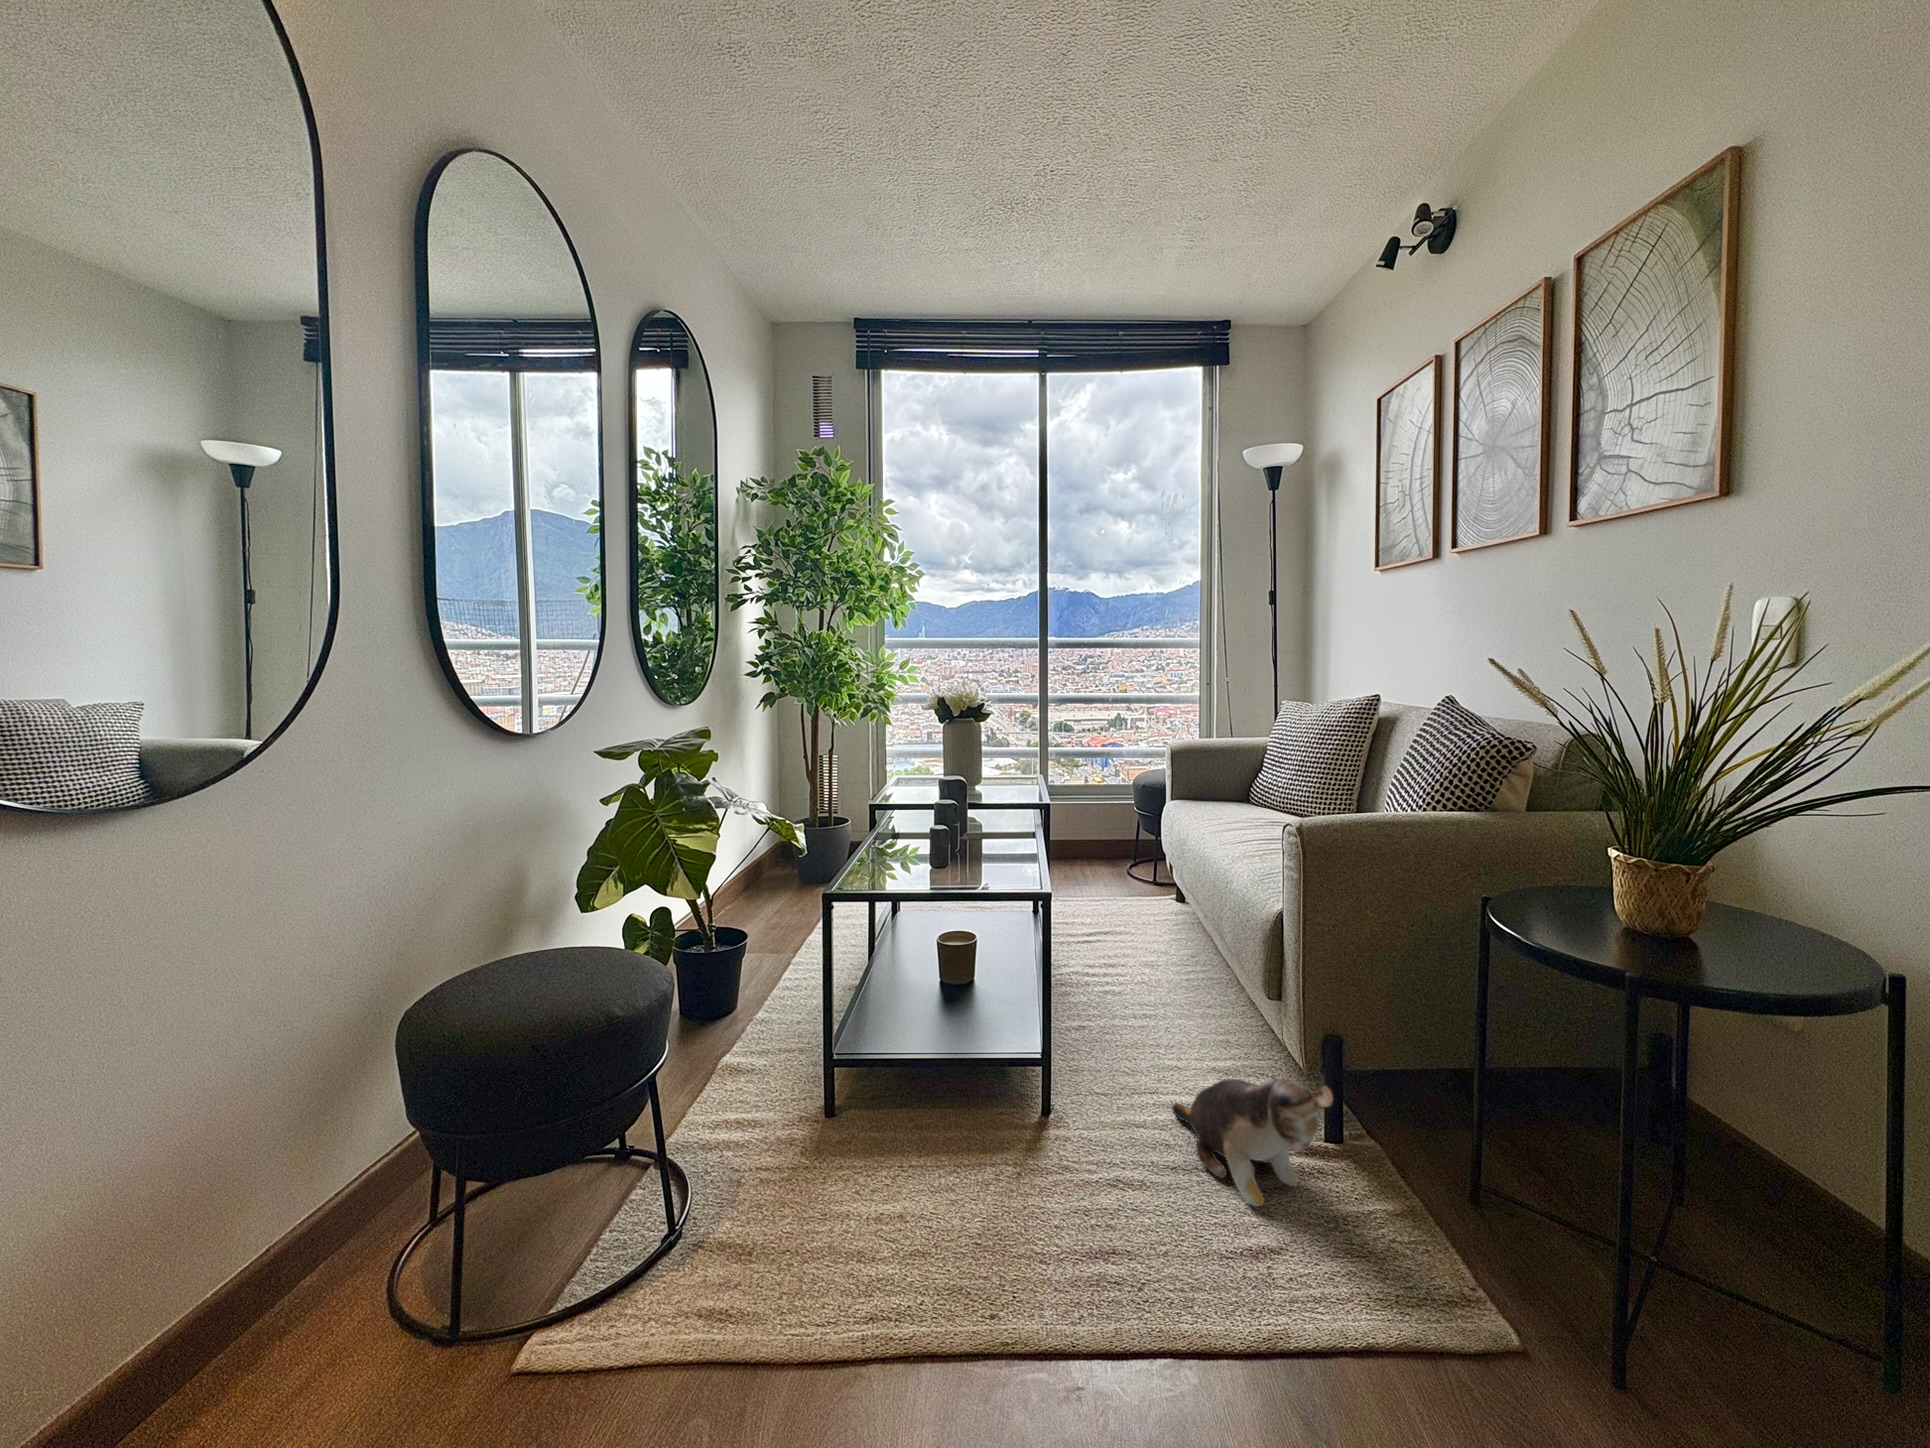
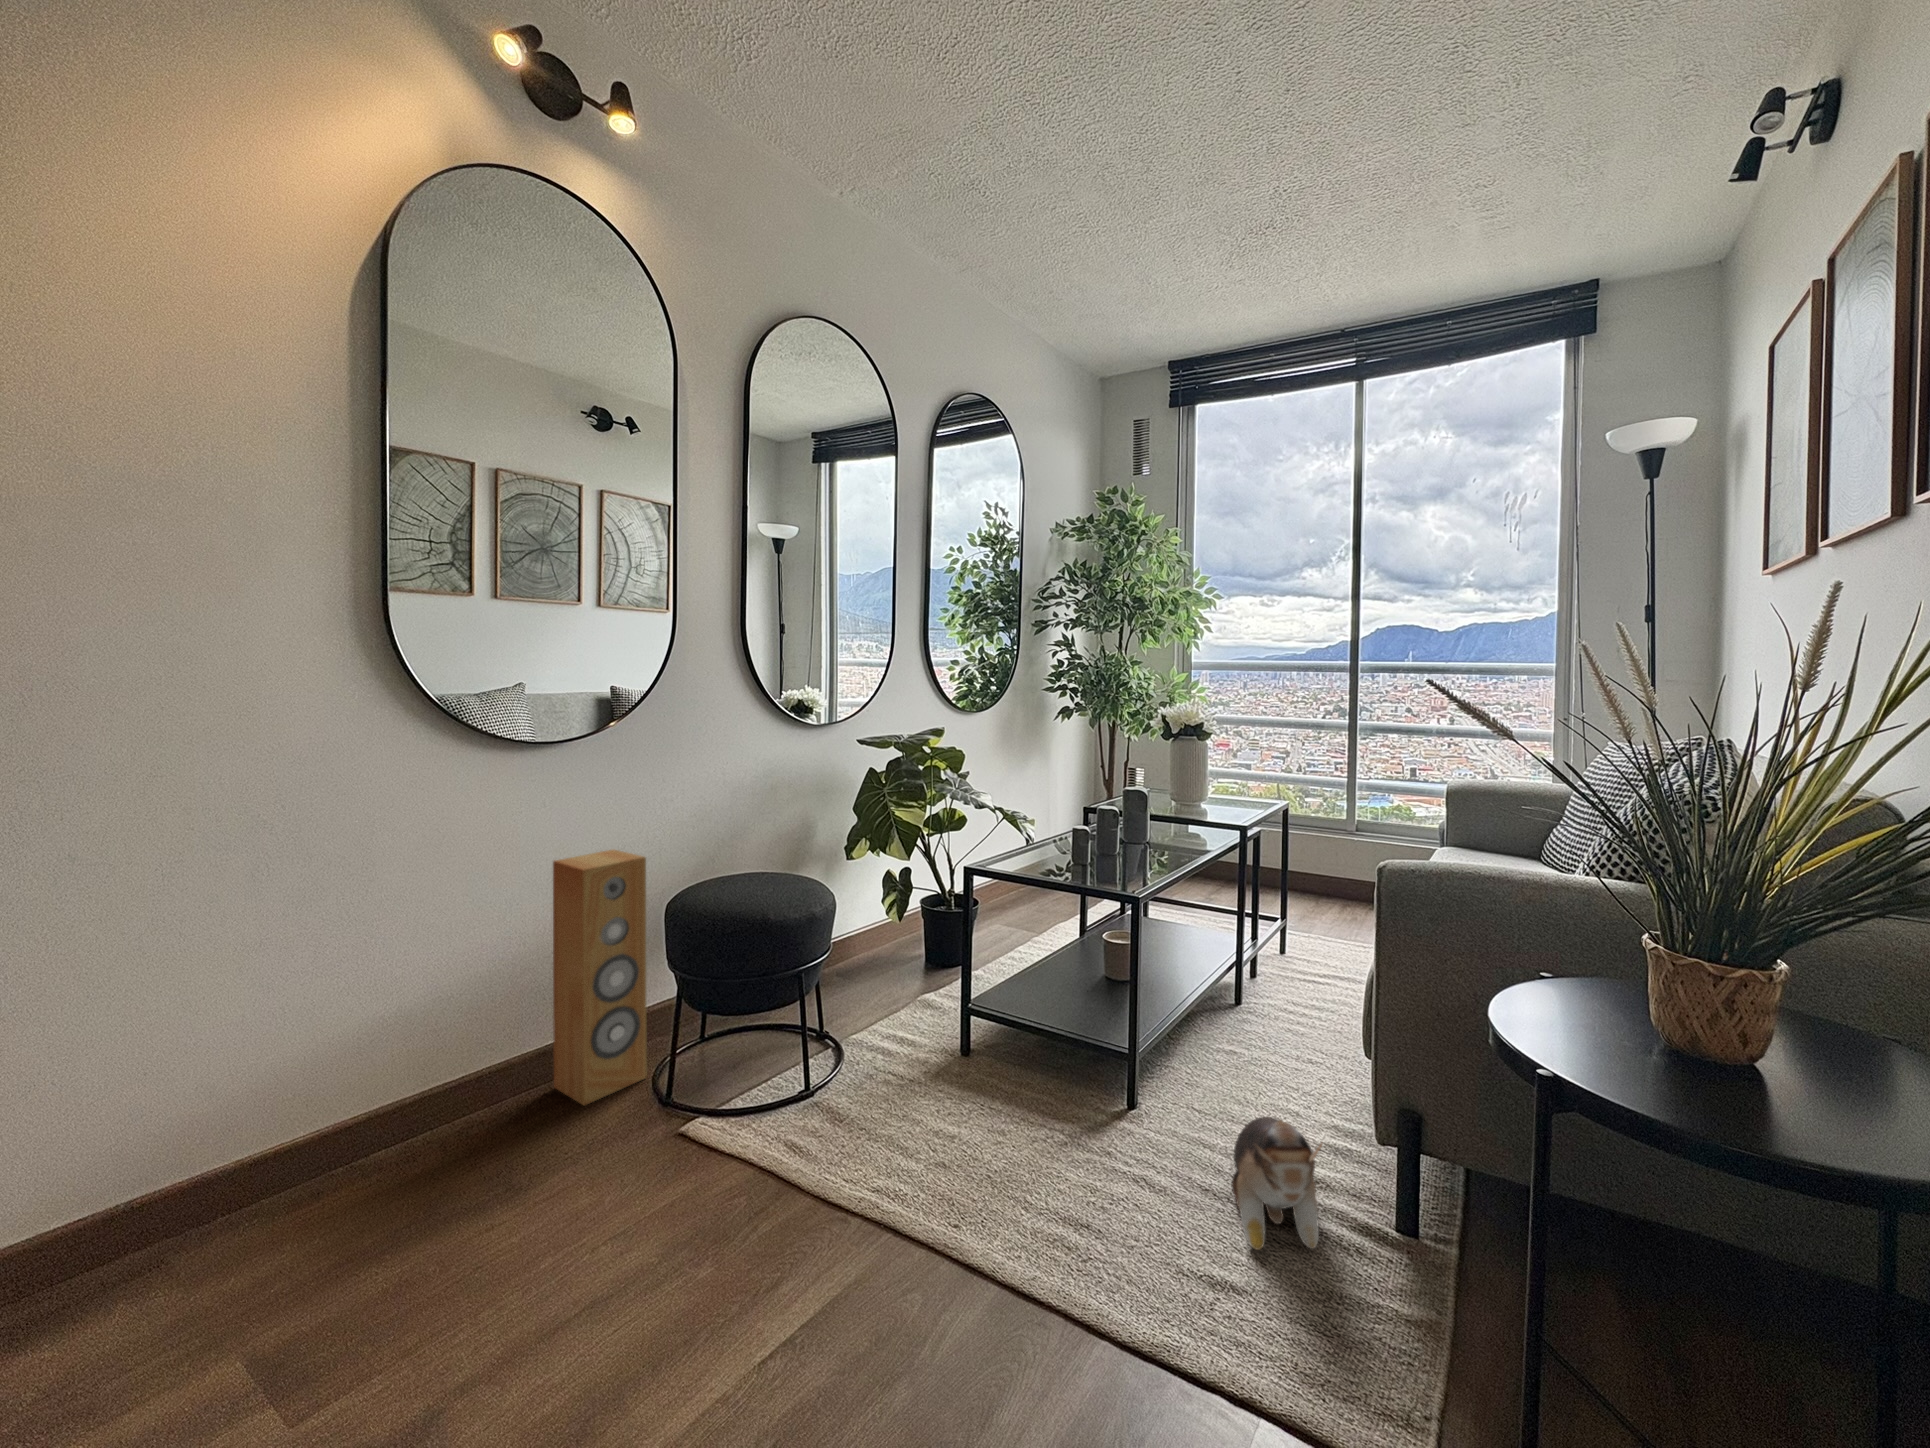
speaker: none [163,973,375,1409] -> present [553,850,647,1105]

